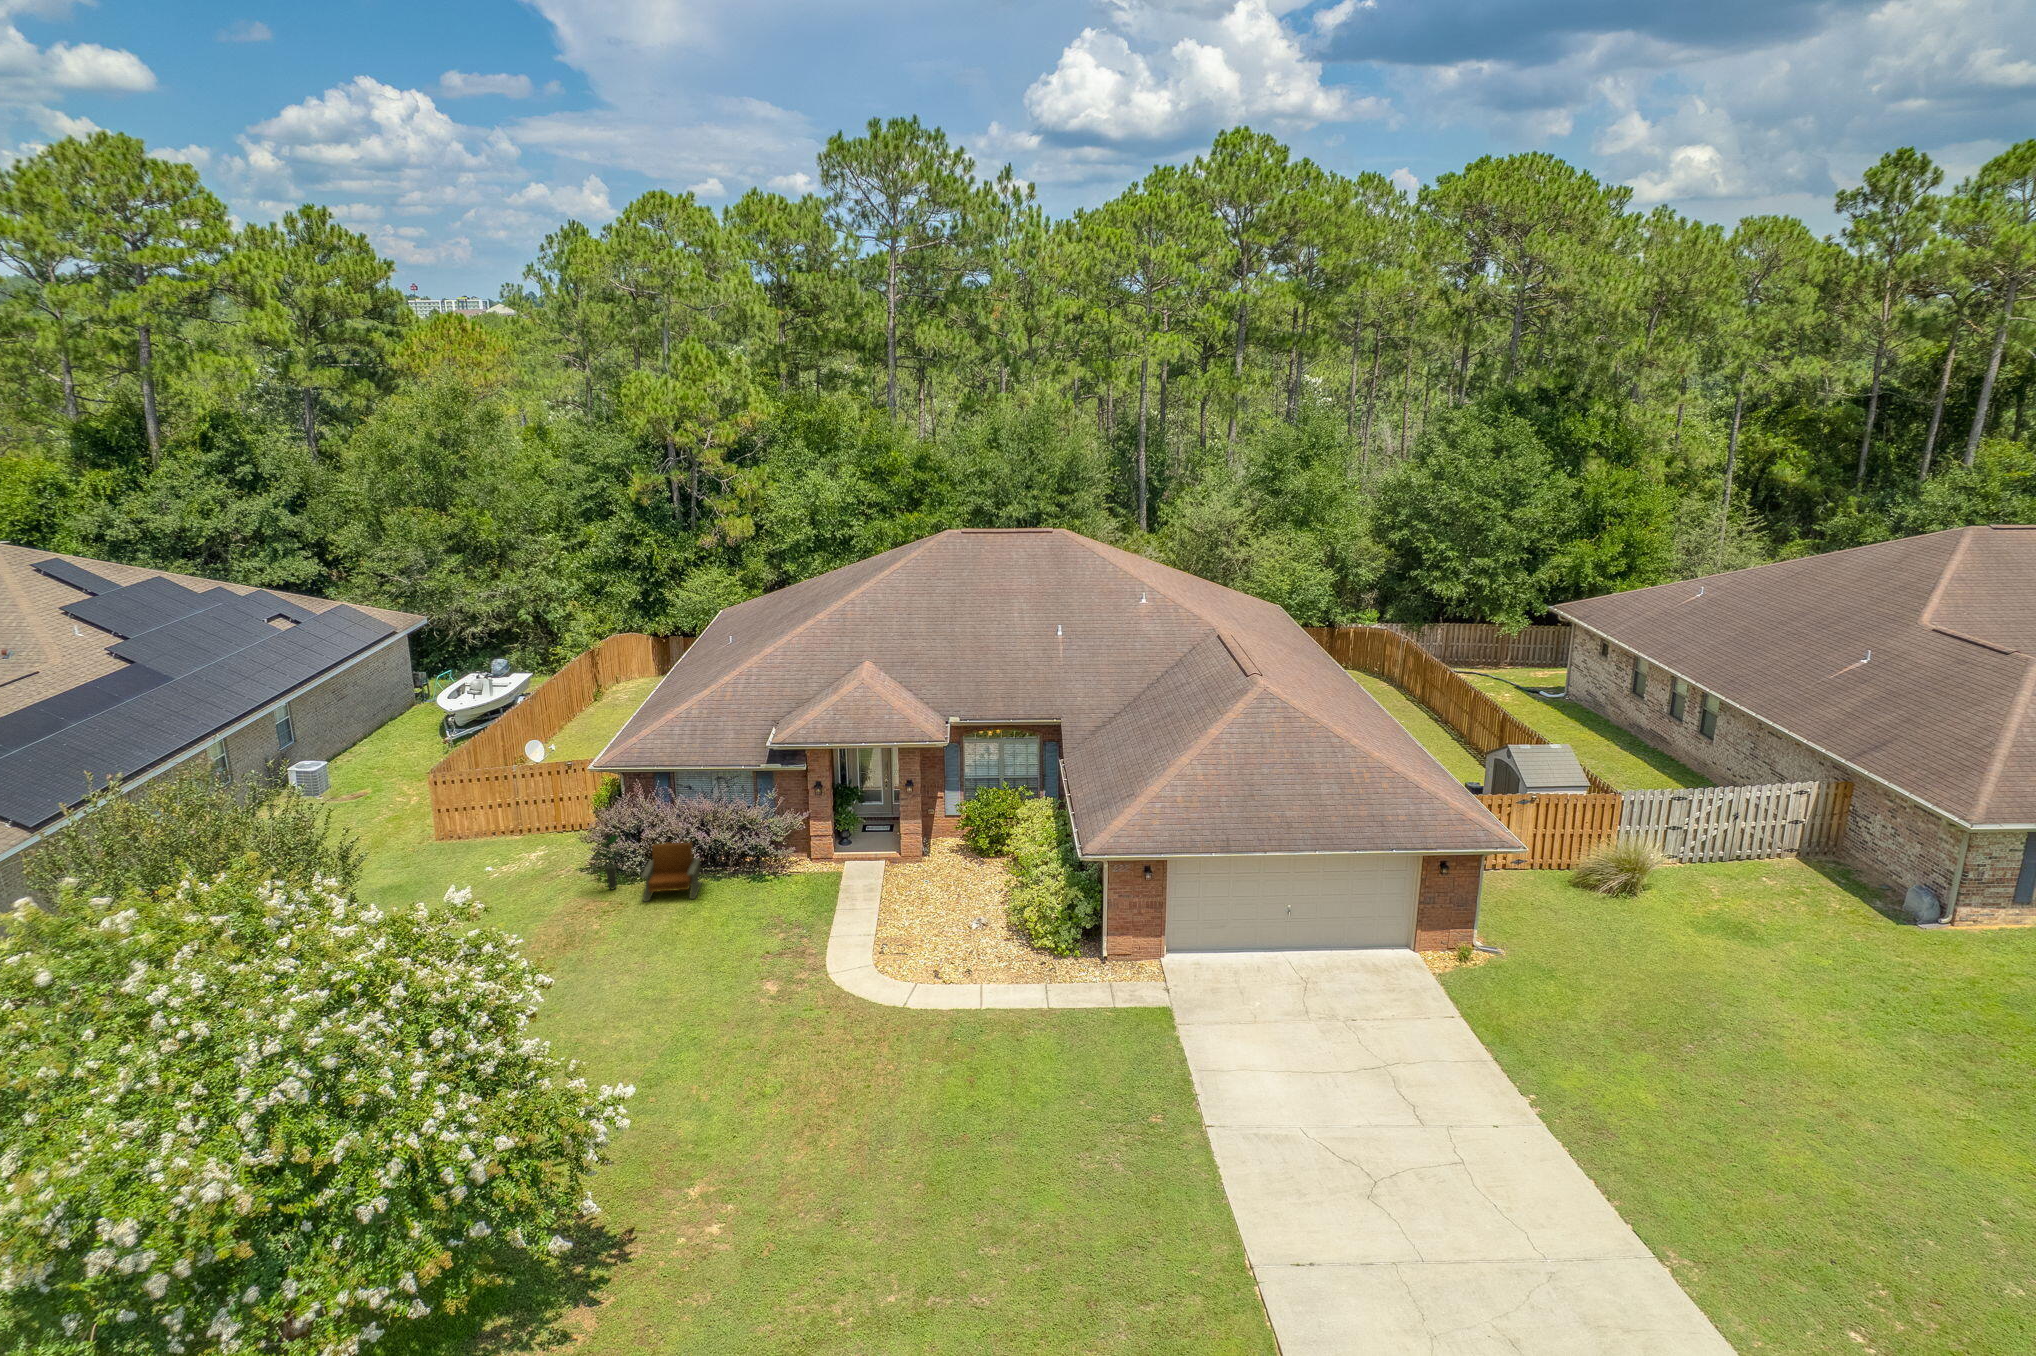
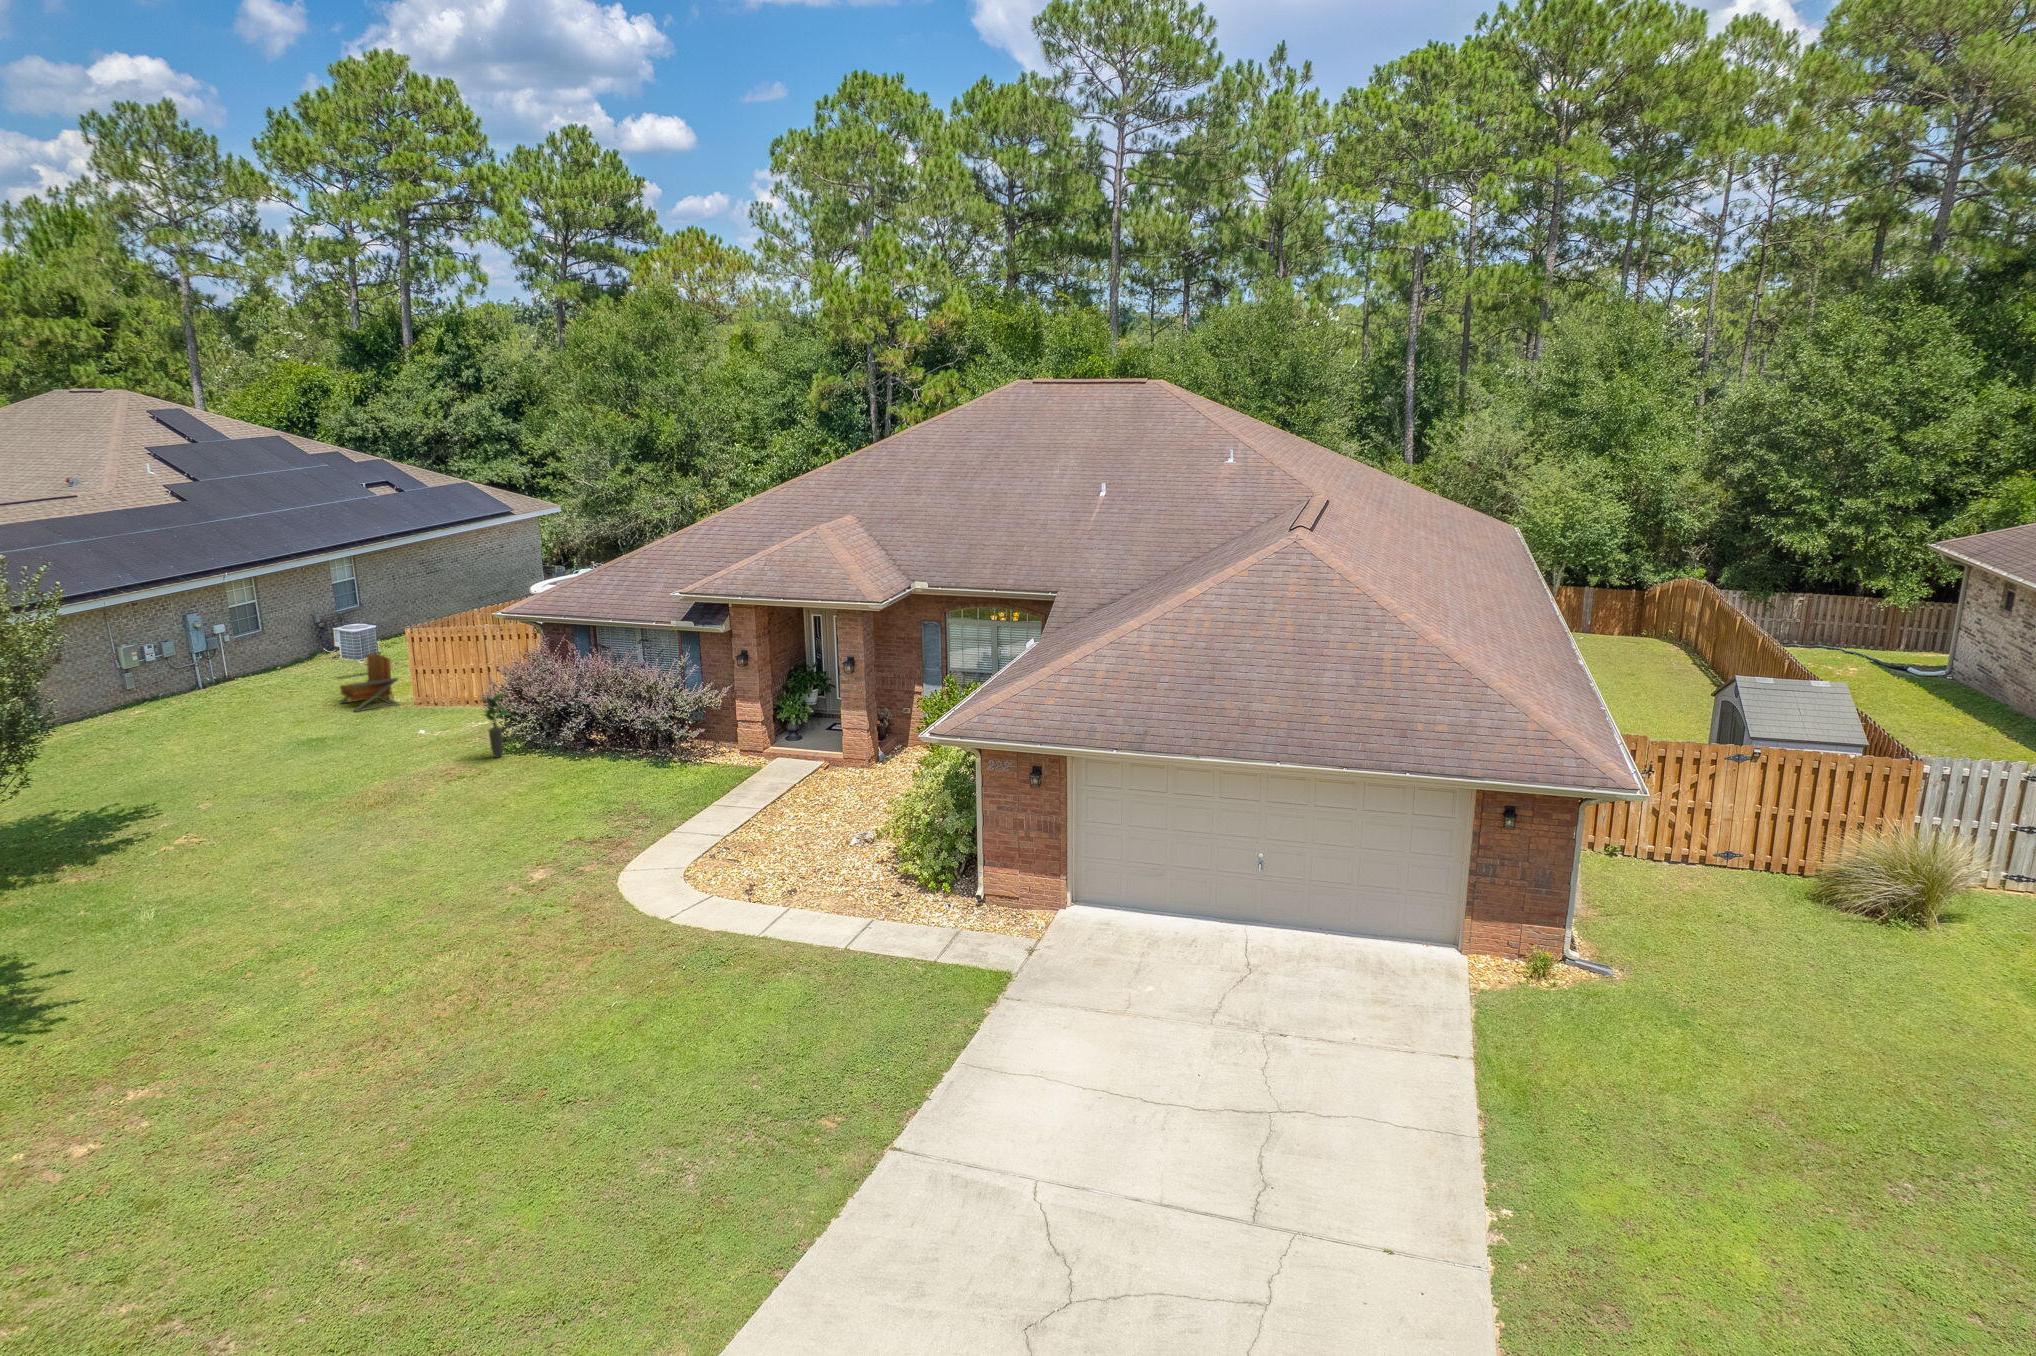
lounge chair: present [641,842,702,902] -> present [337,653,399,712]

